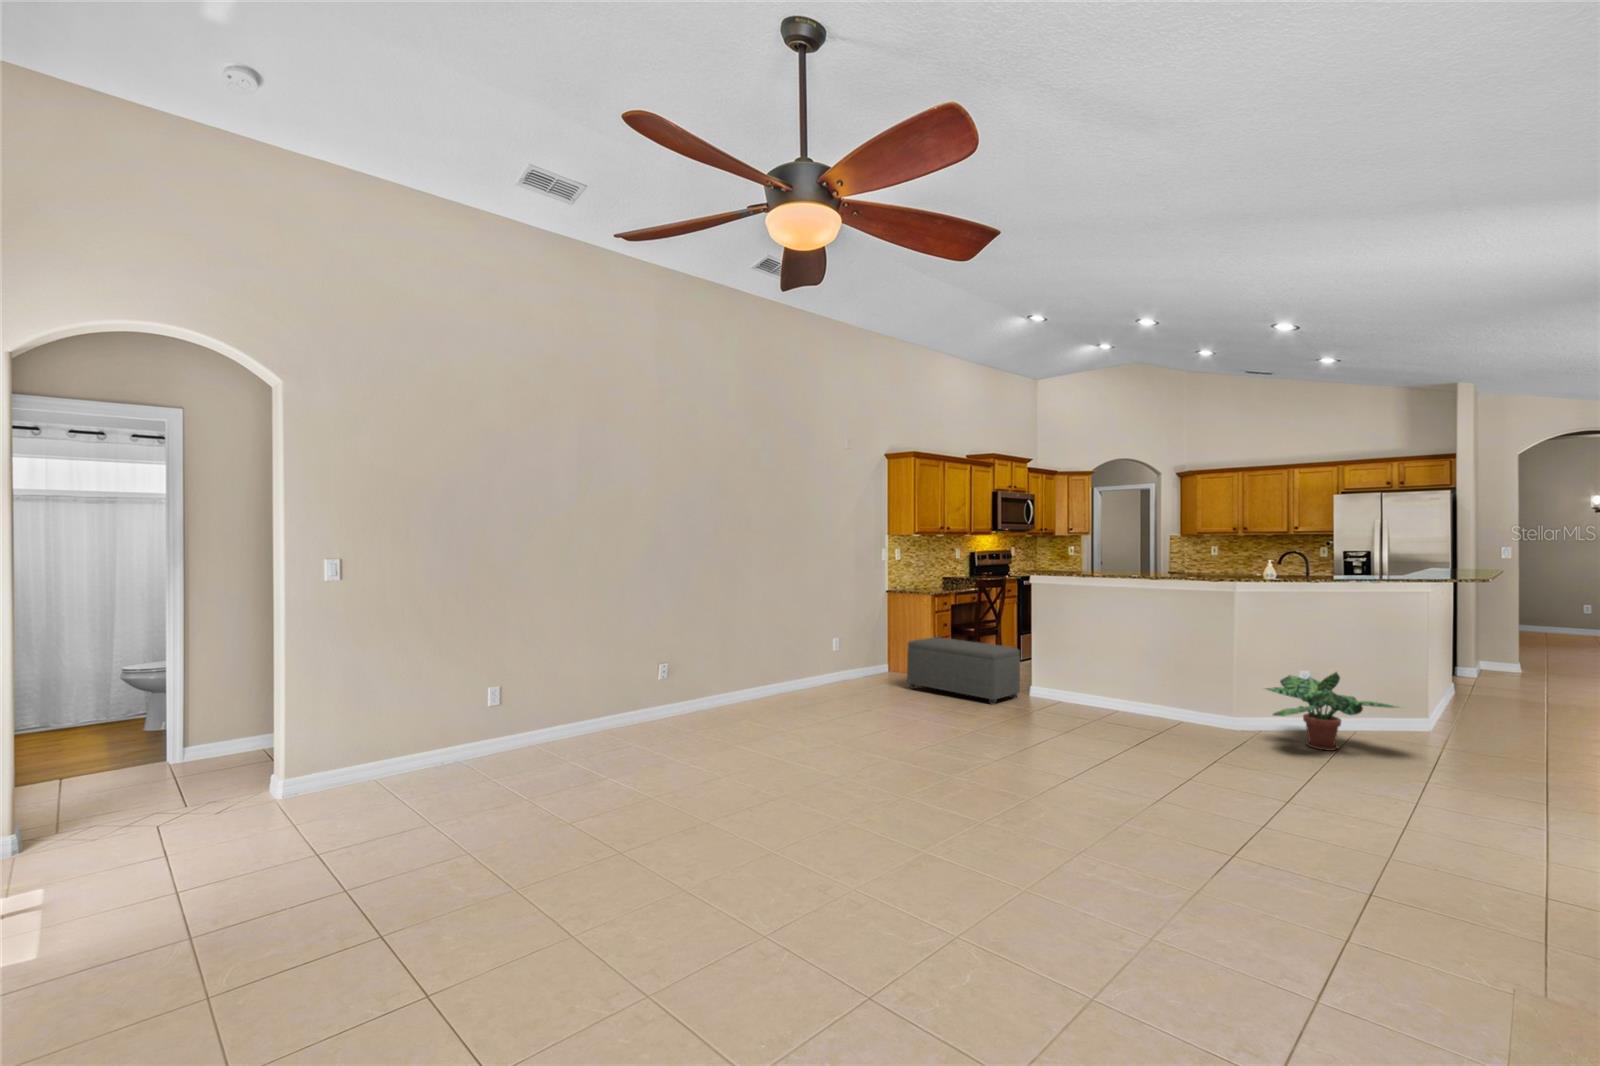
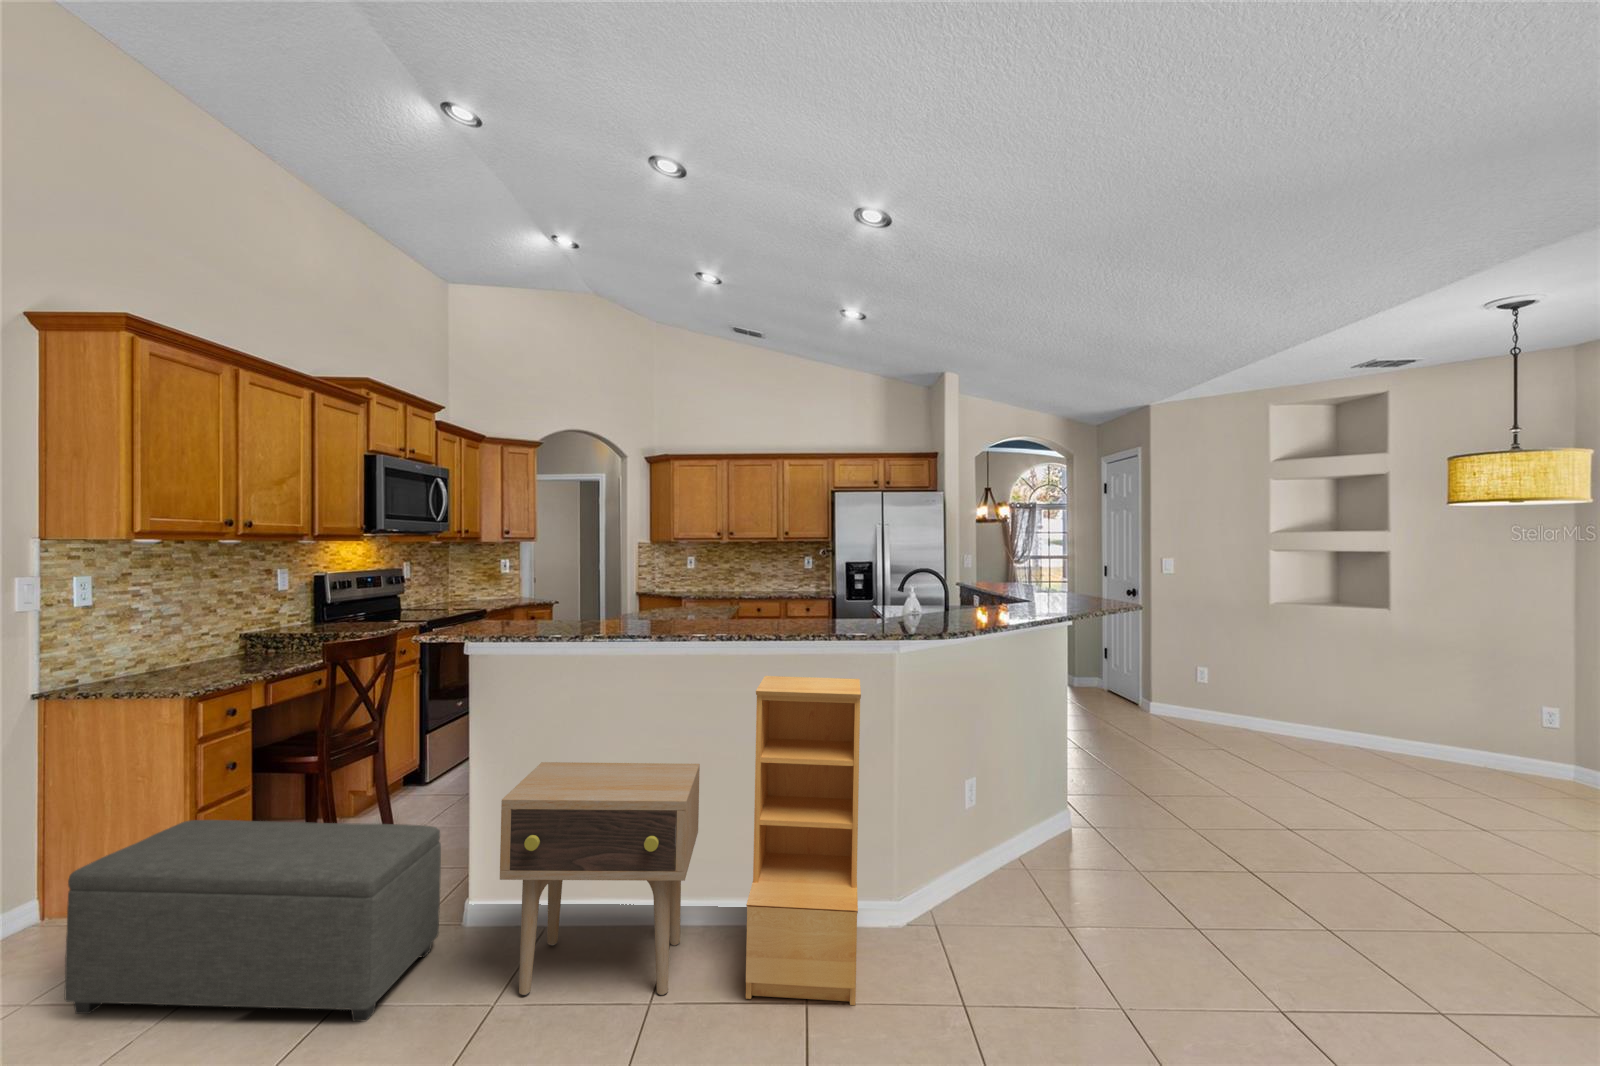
bookshelf: none [1135,596,1208,736] -> present [746,676,861,1005]
side table: none [1038,628,1129,720] -> present [500,762,700,995]
potted plant: present [1267,672,1397,751] -> none [967,800,1167,957]

